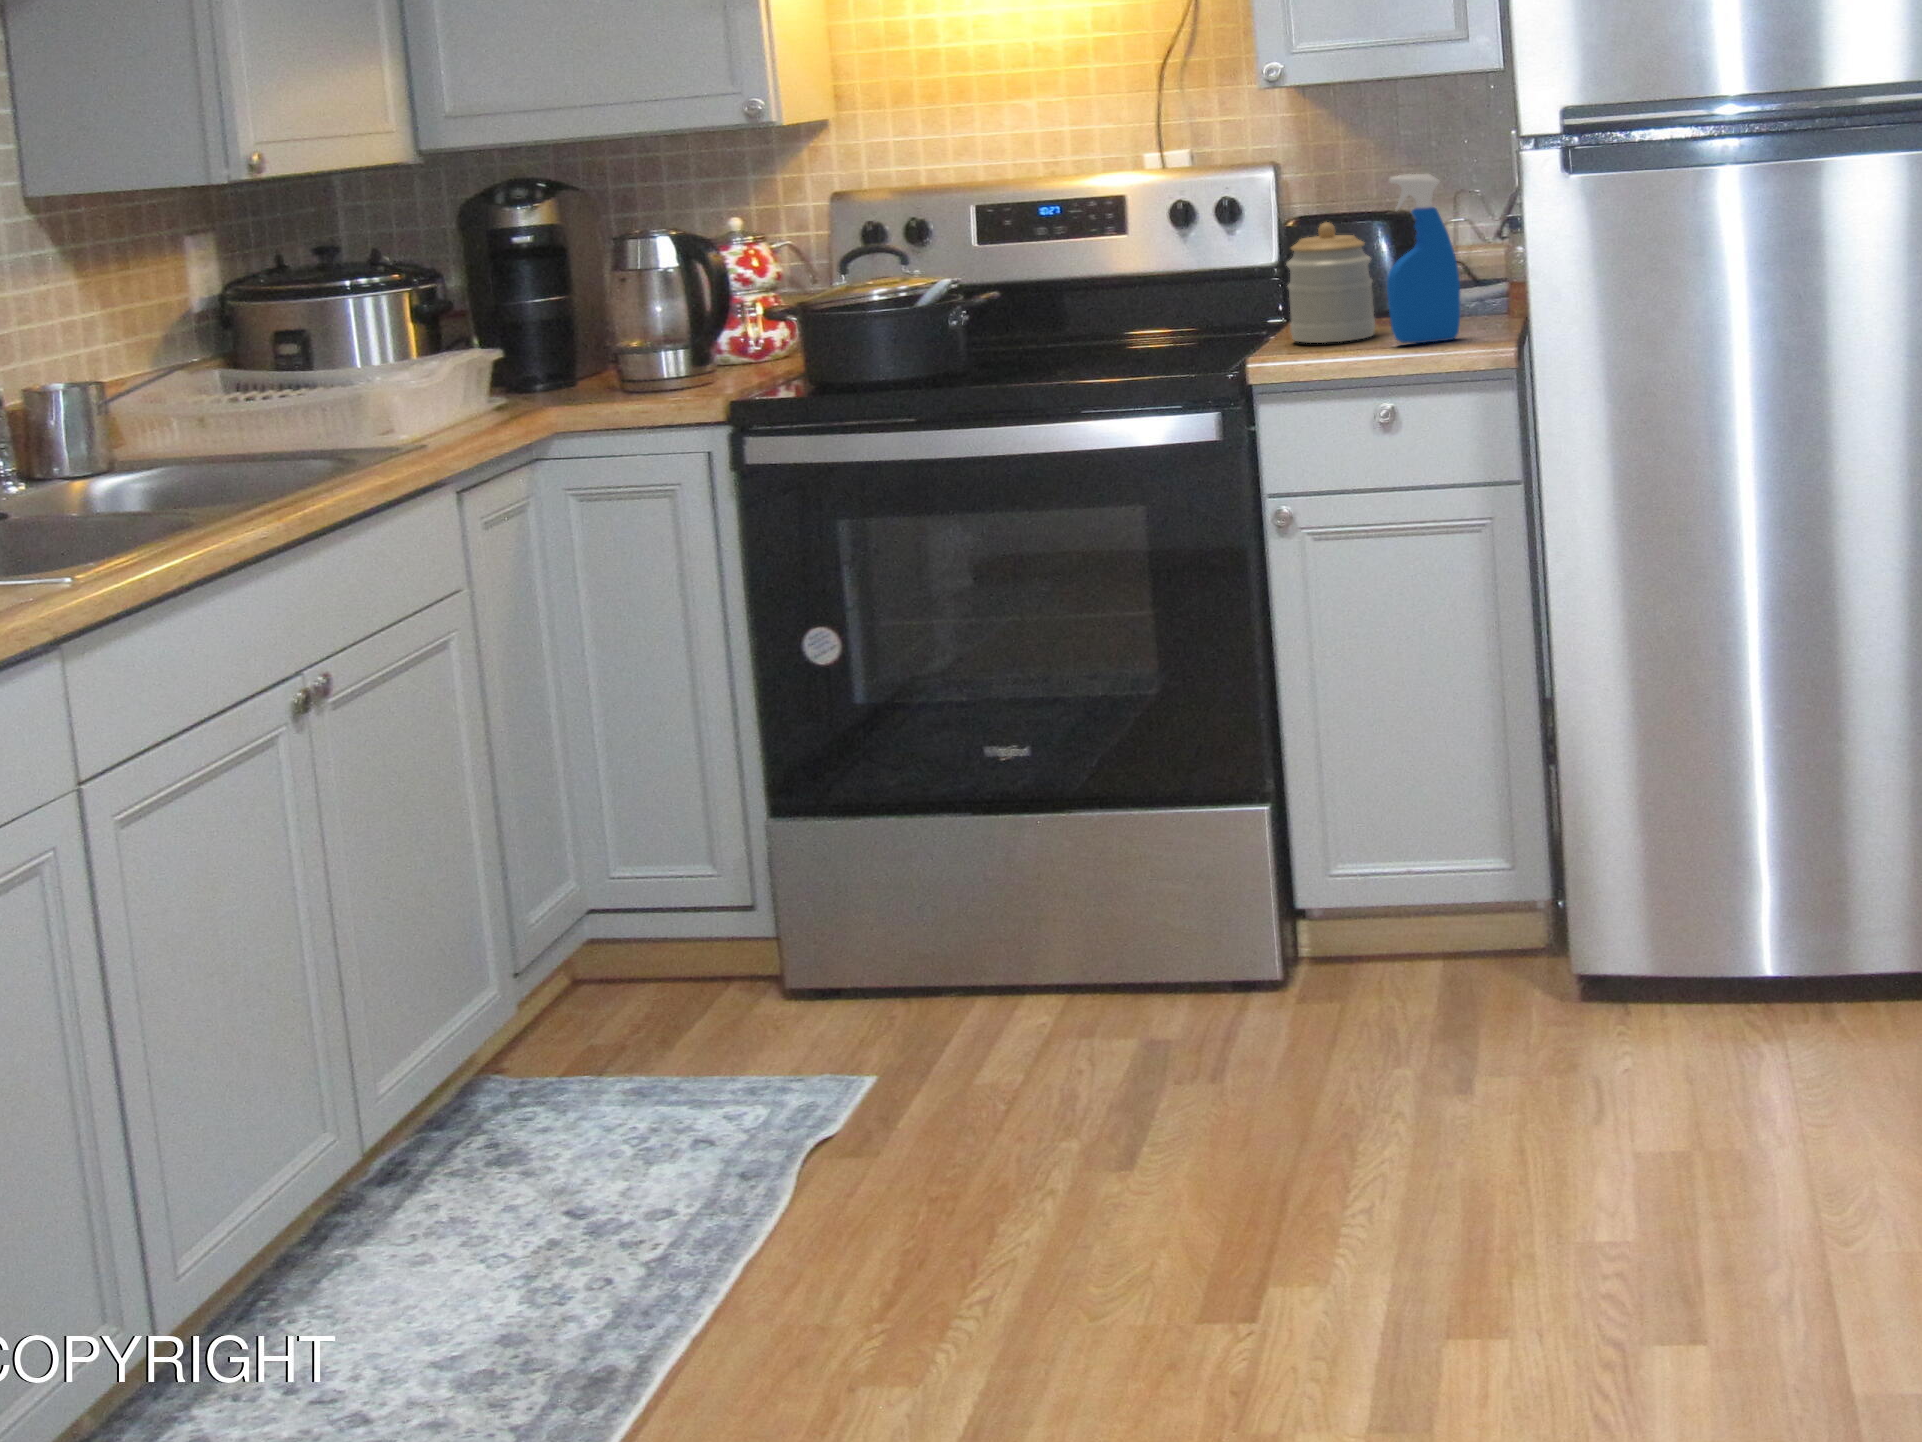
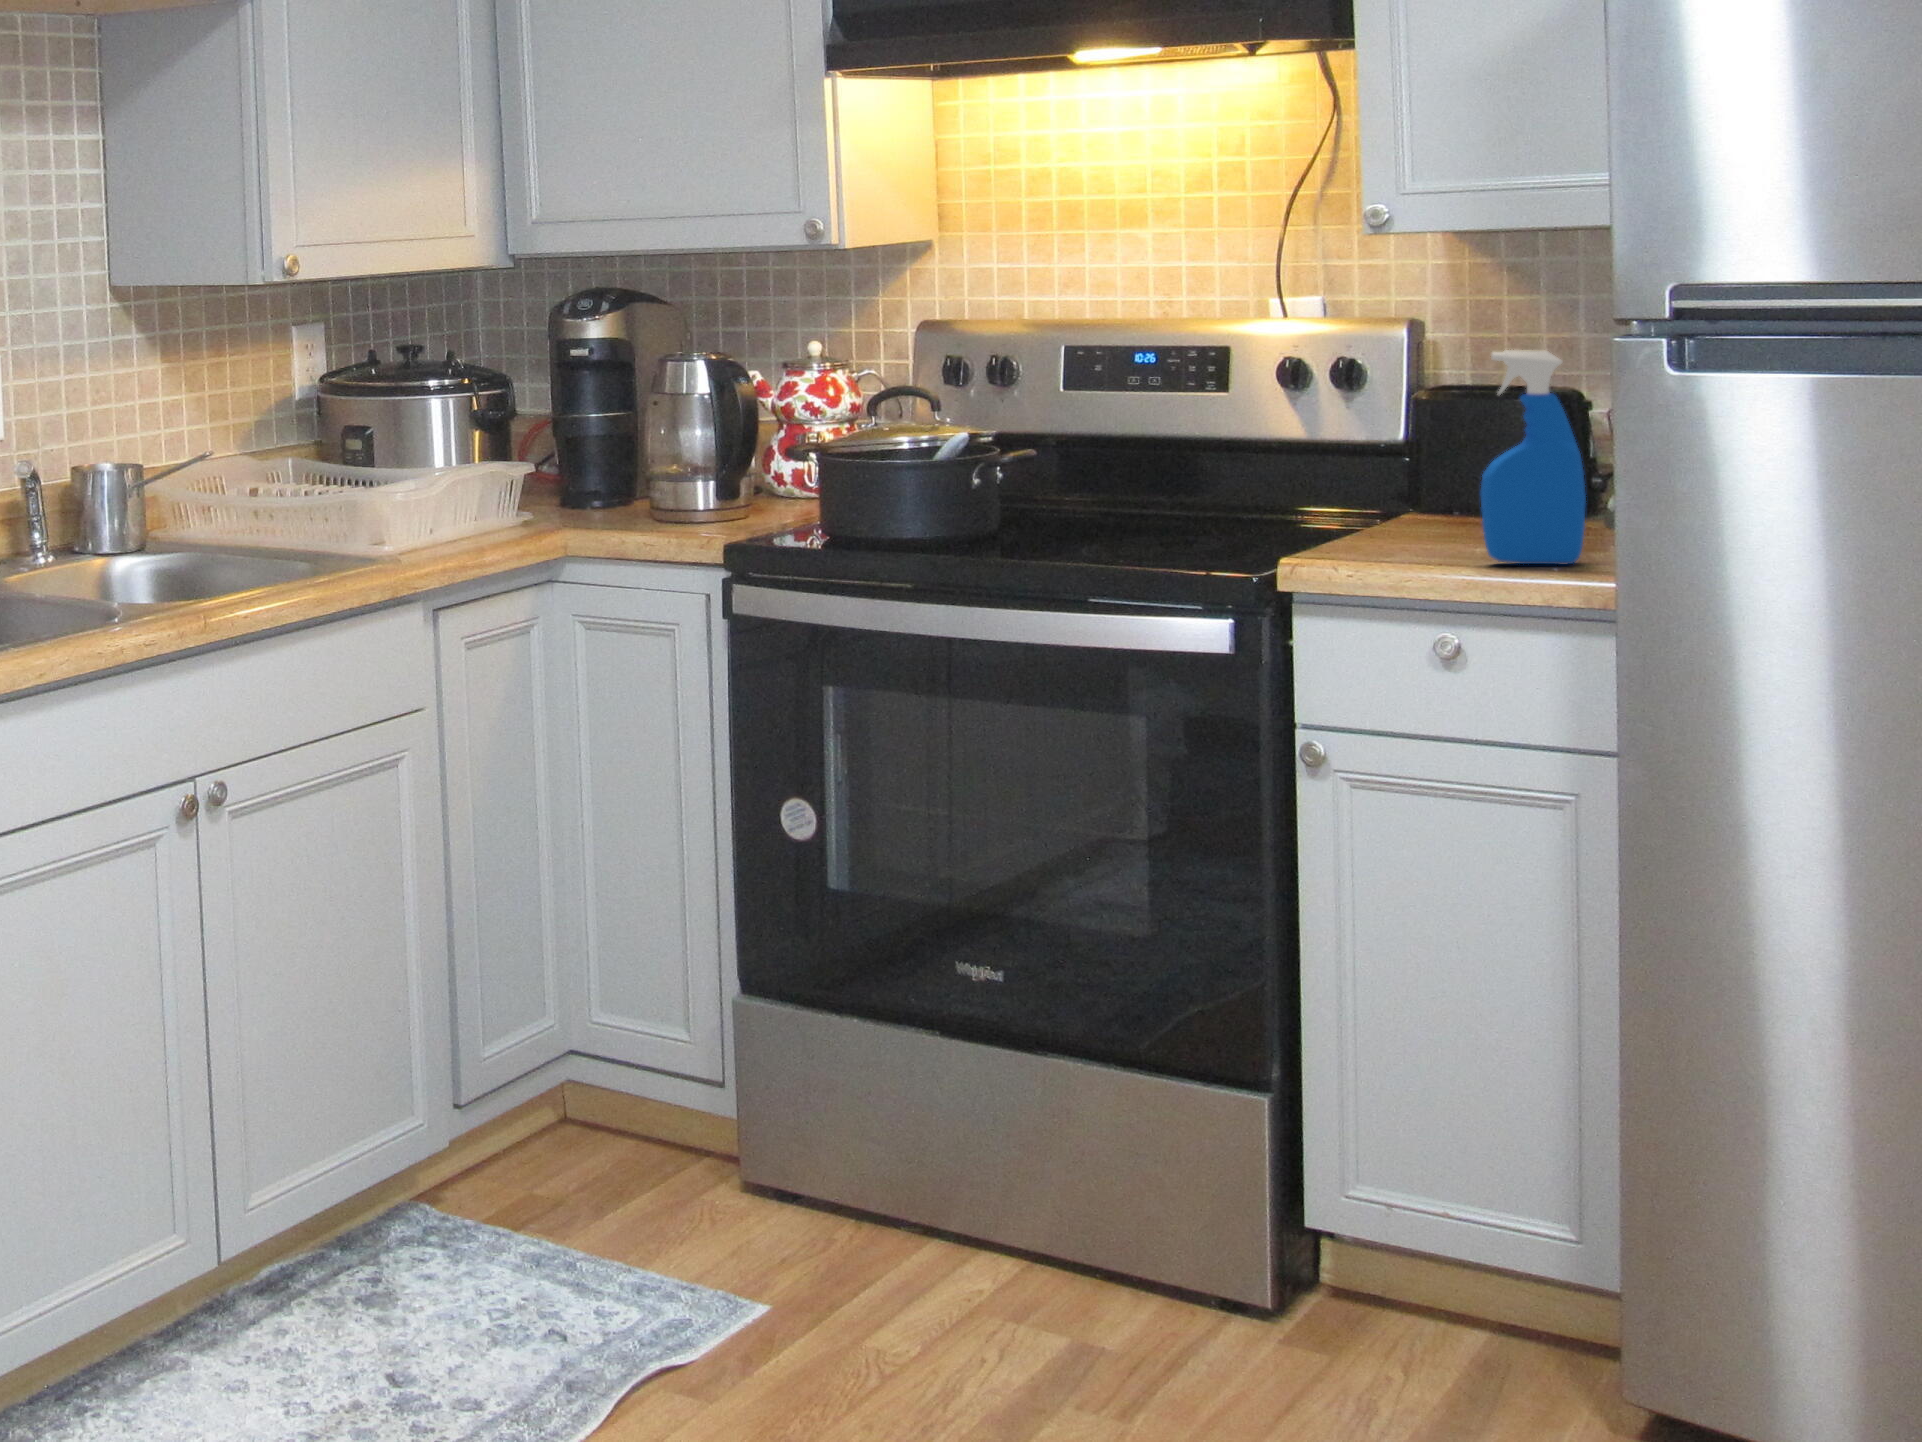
jar: present [1286,222,1375,343] -> none [1373,400,1489,549]

